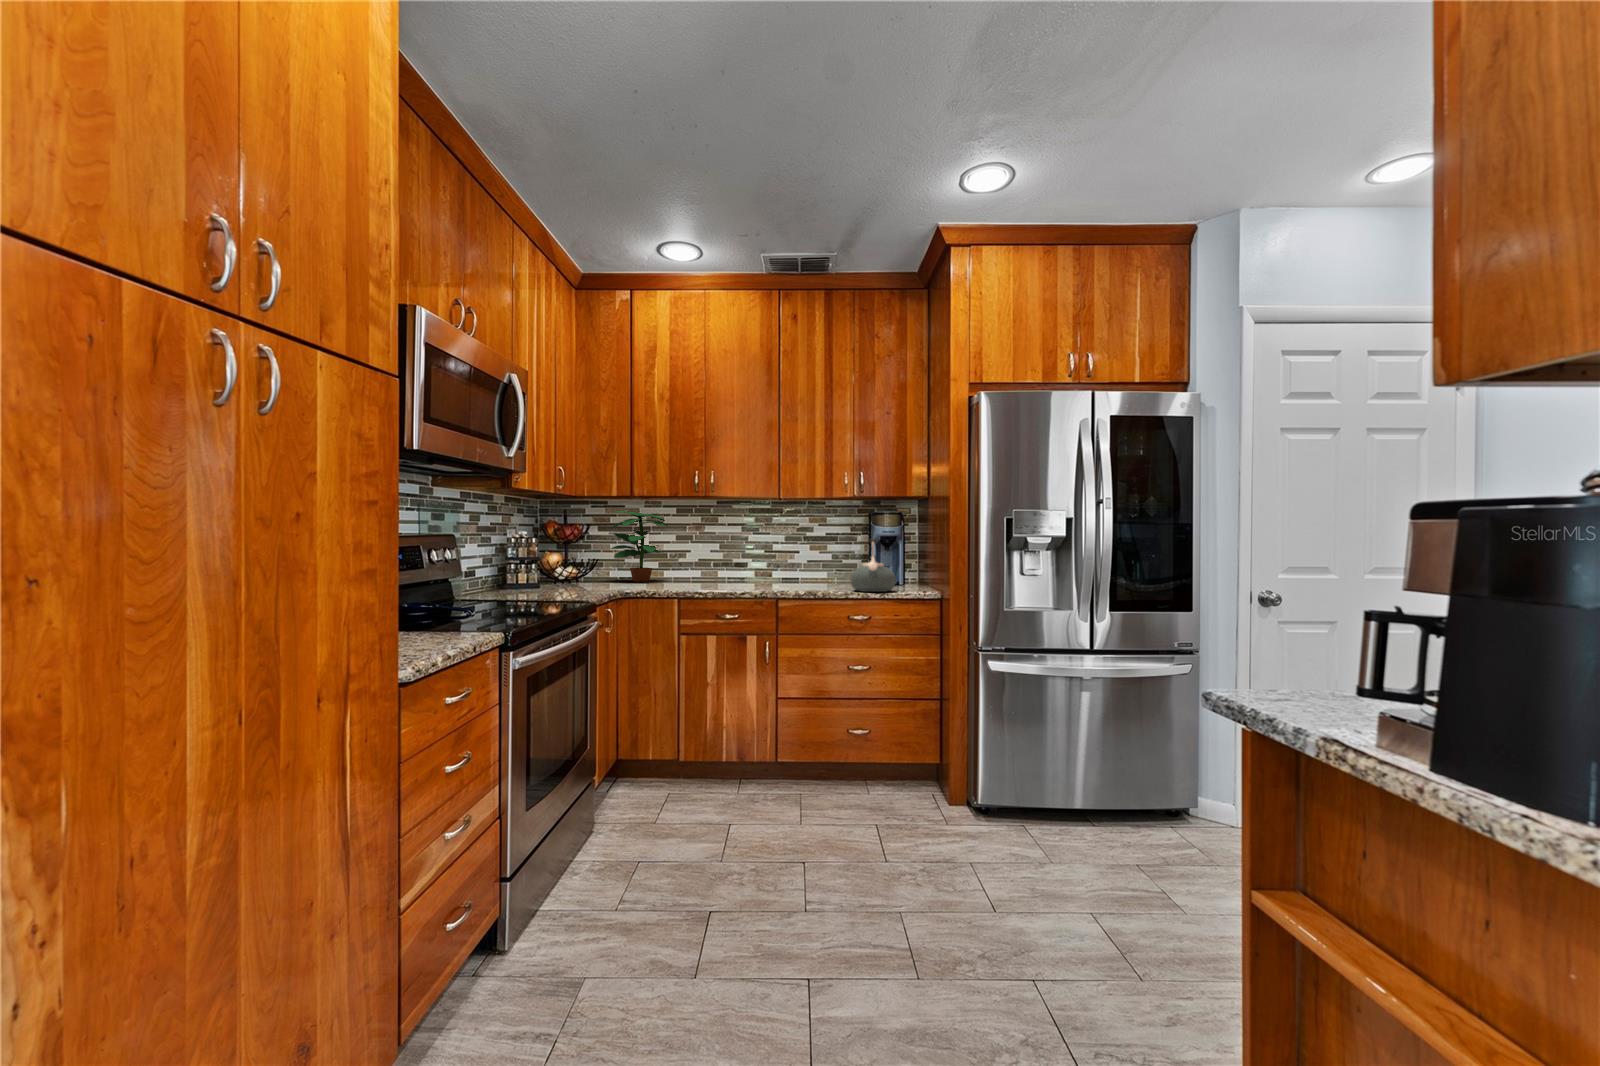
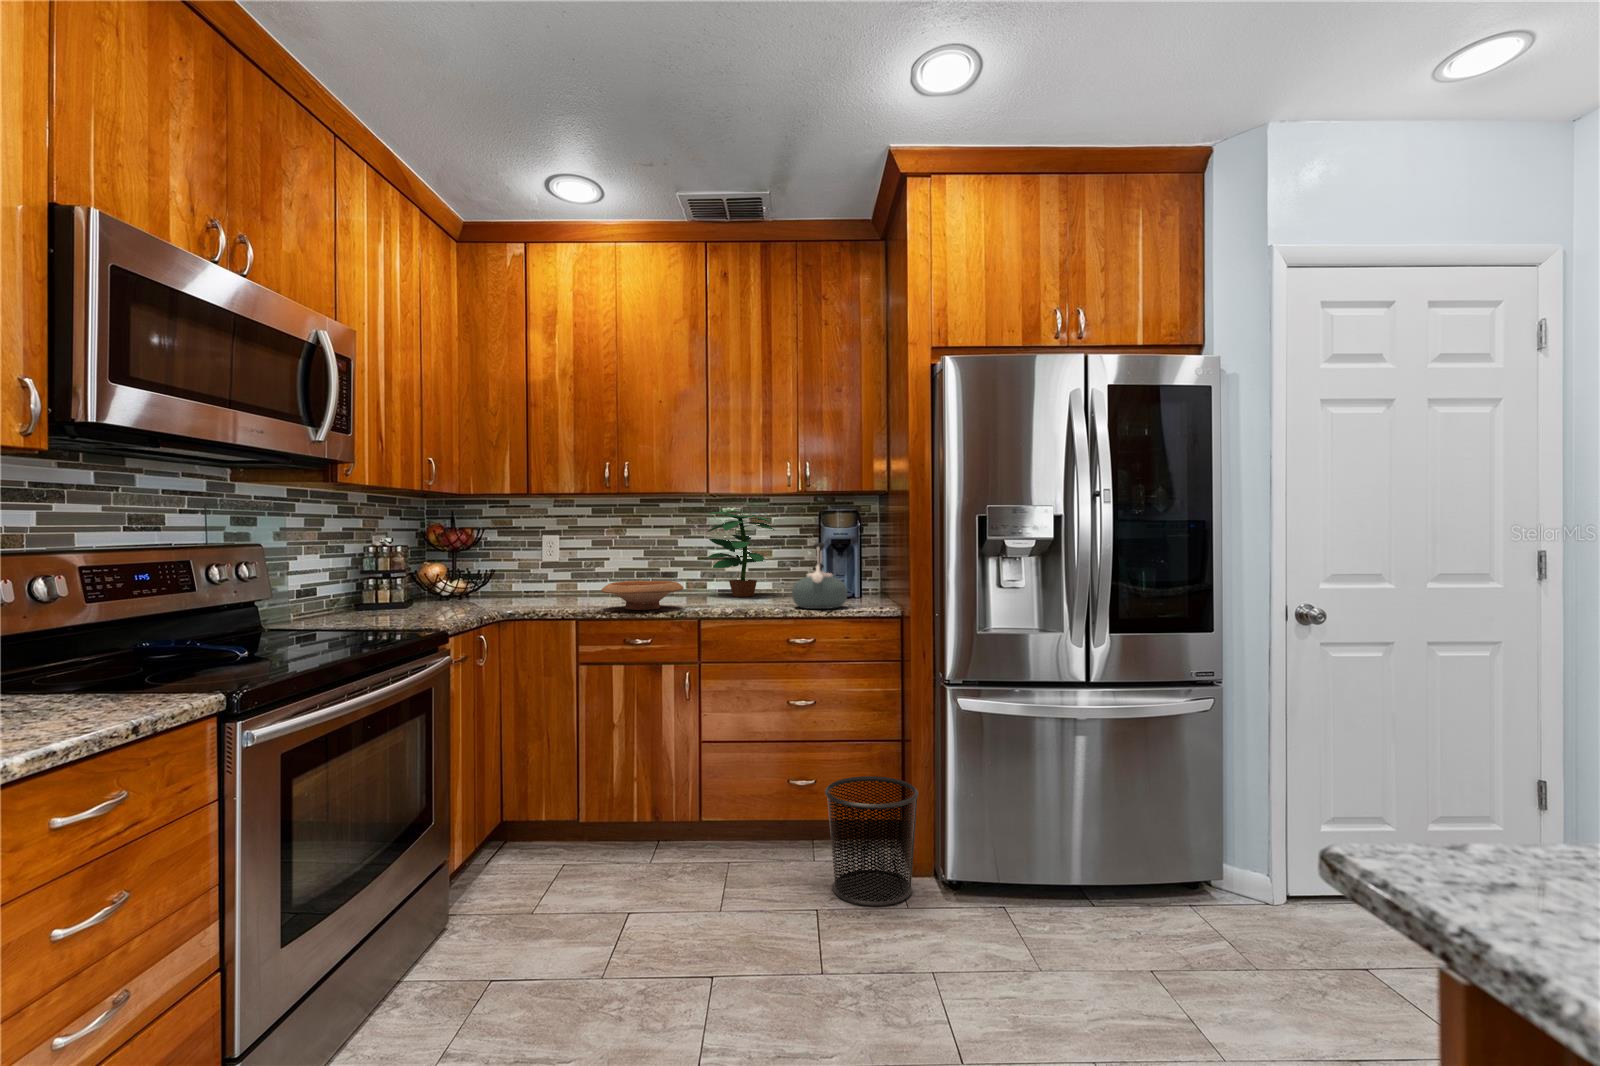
potted plant: present [611,511,669,582] -> present [707,512,774,597]
wooden bowl: none [698,568,763,591] -> present [601,581,684,610]
waste bin: none [881,725,956,824] -> present [825,776,918,906]

